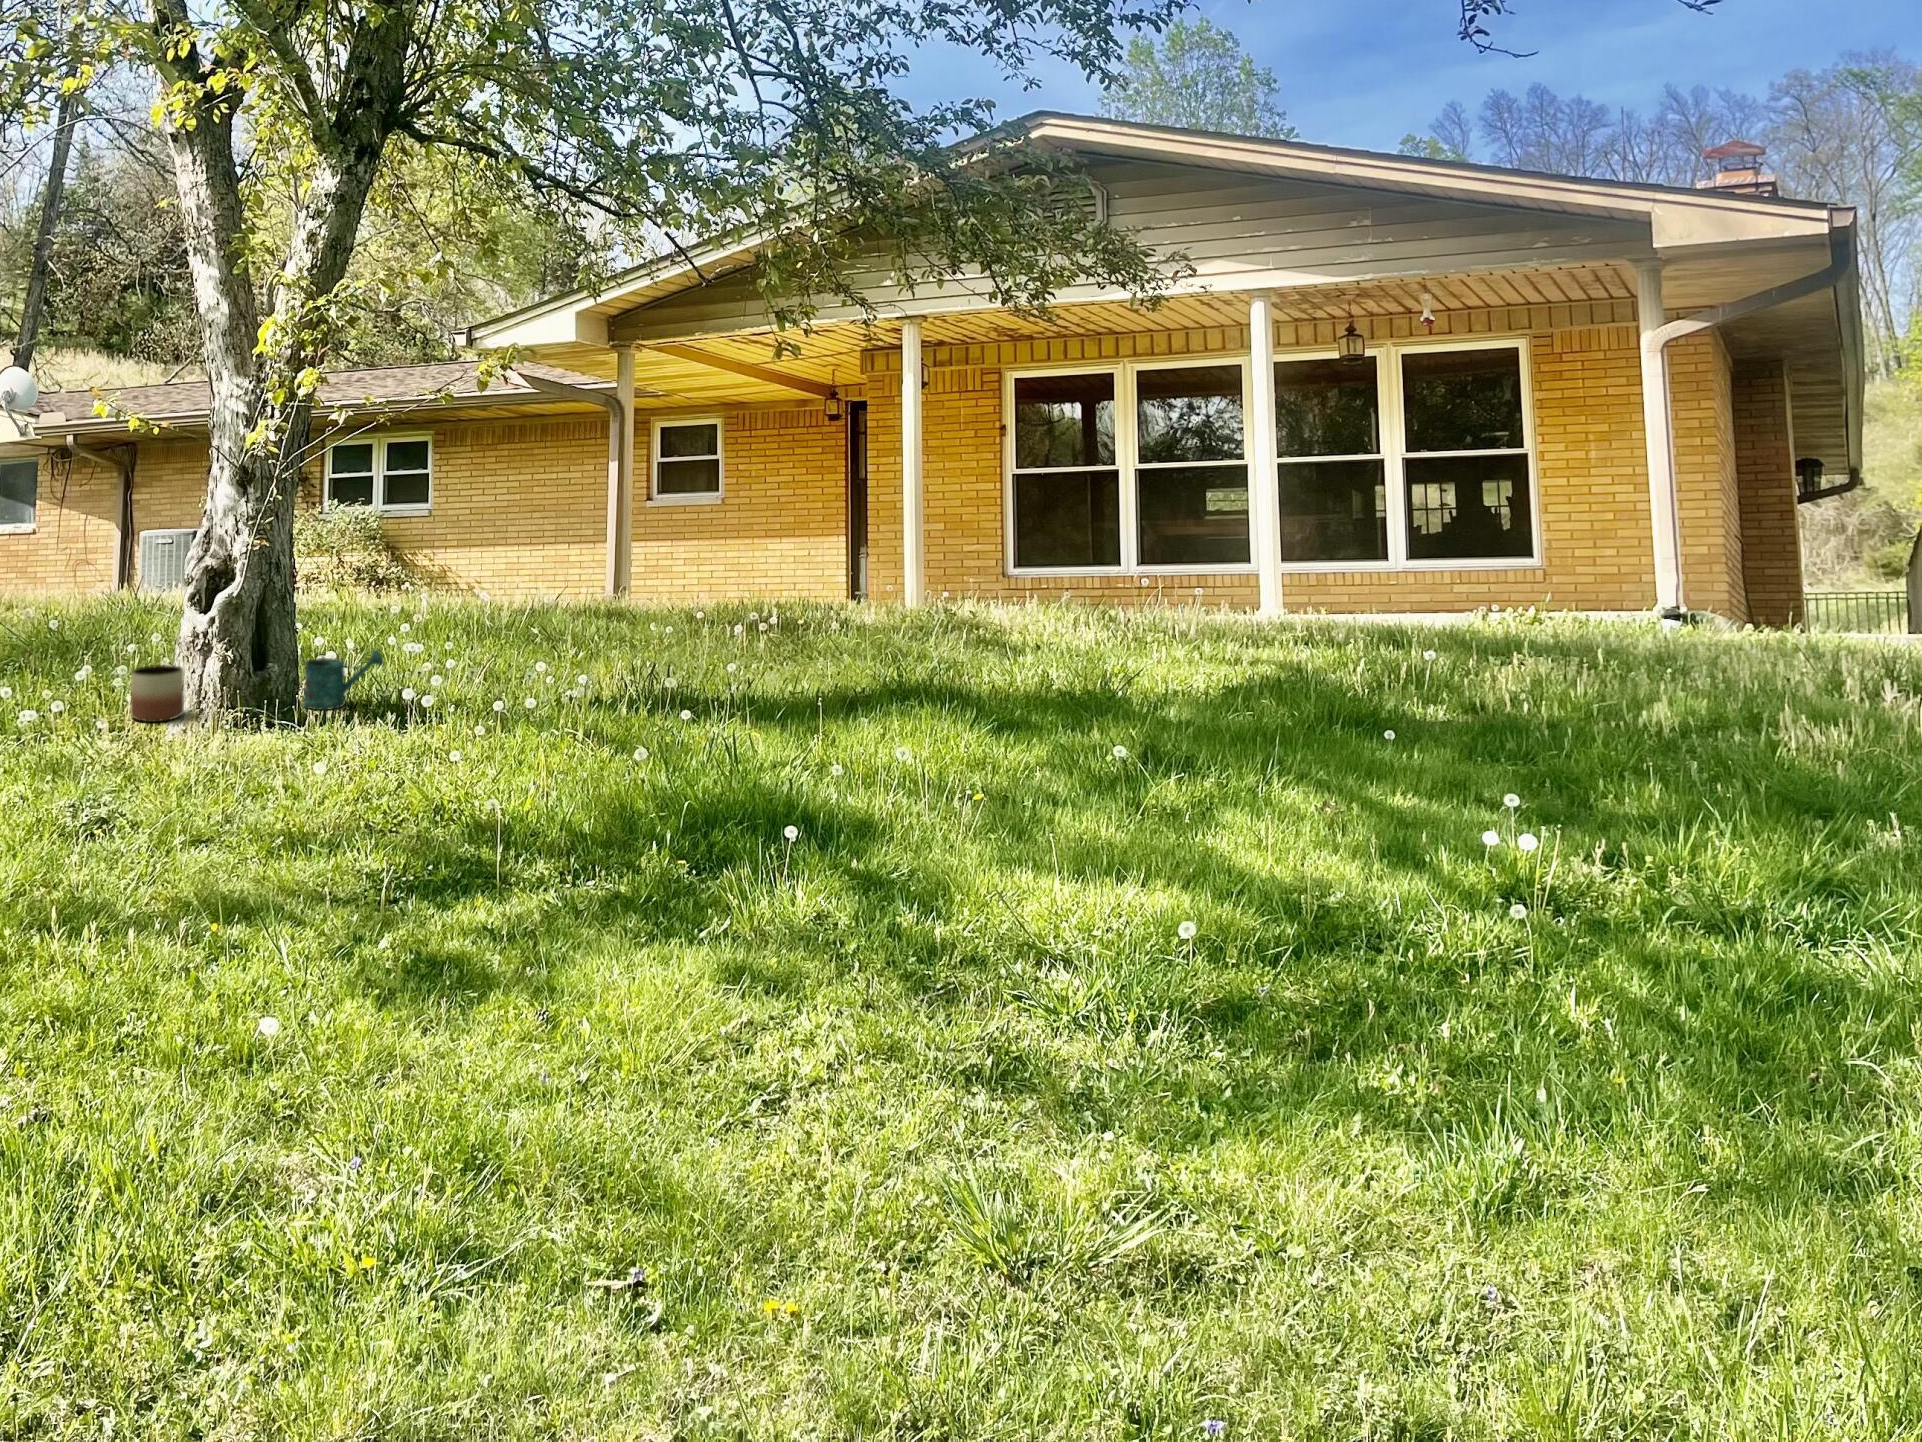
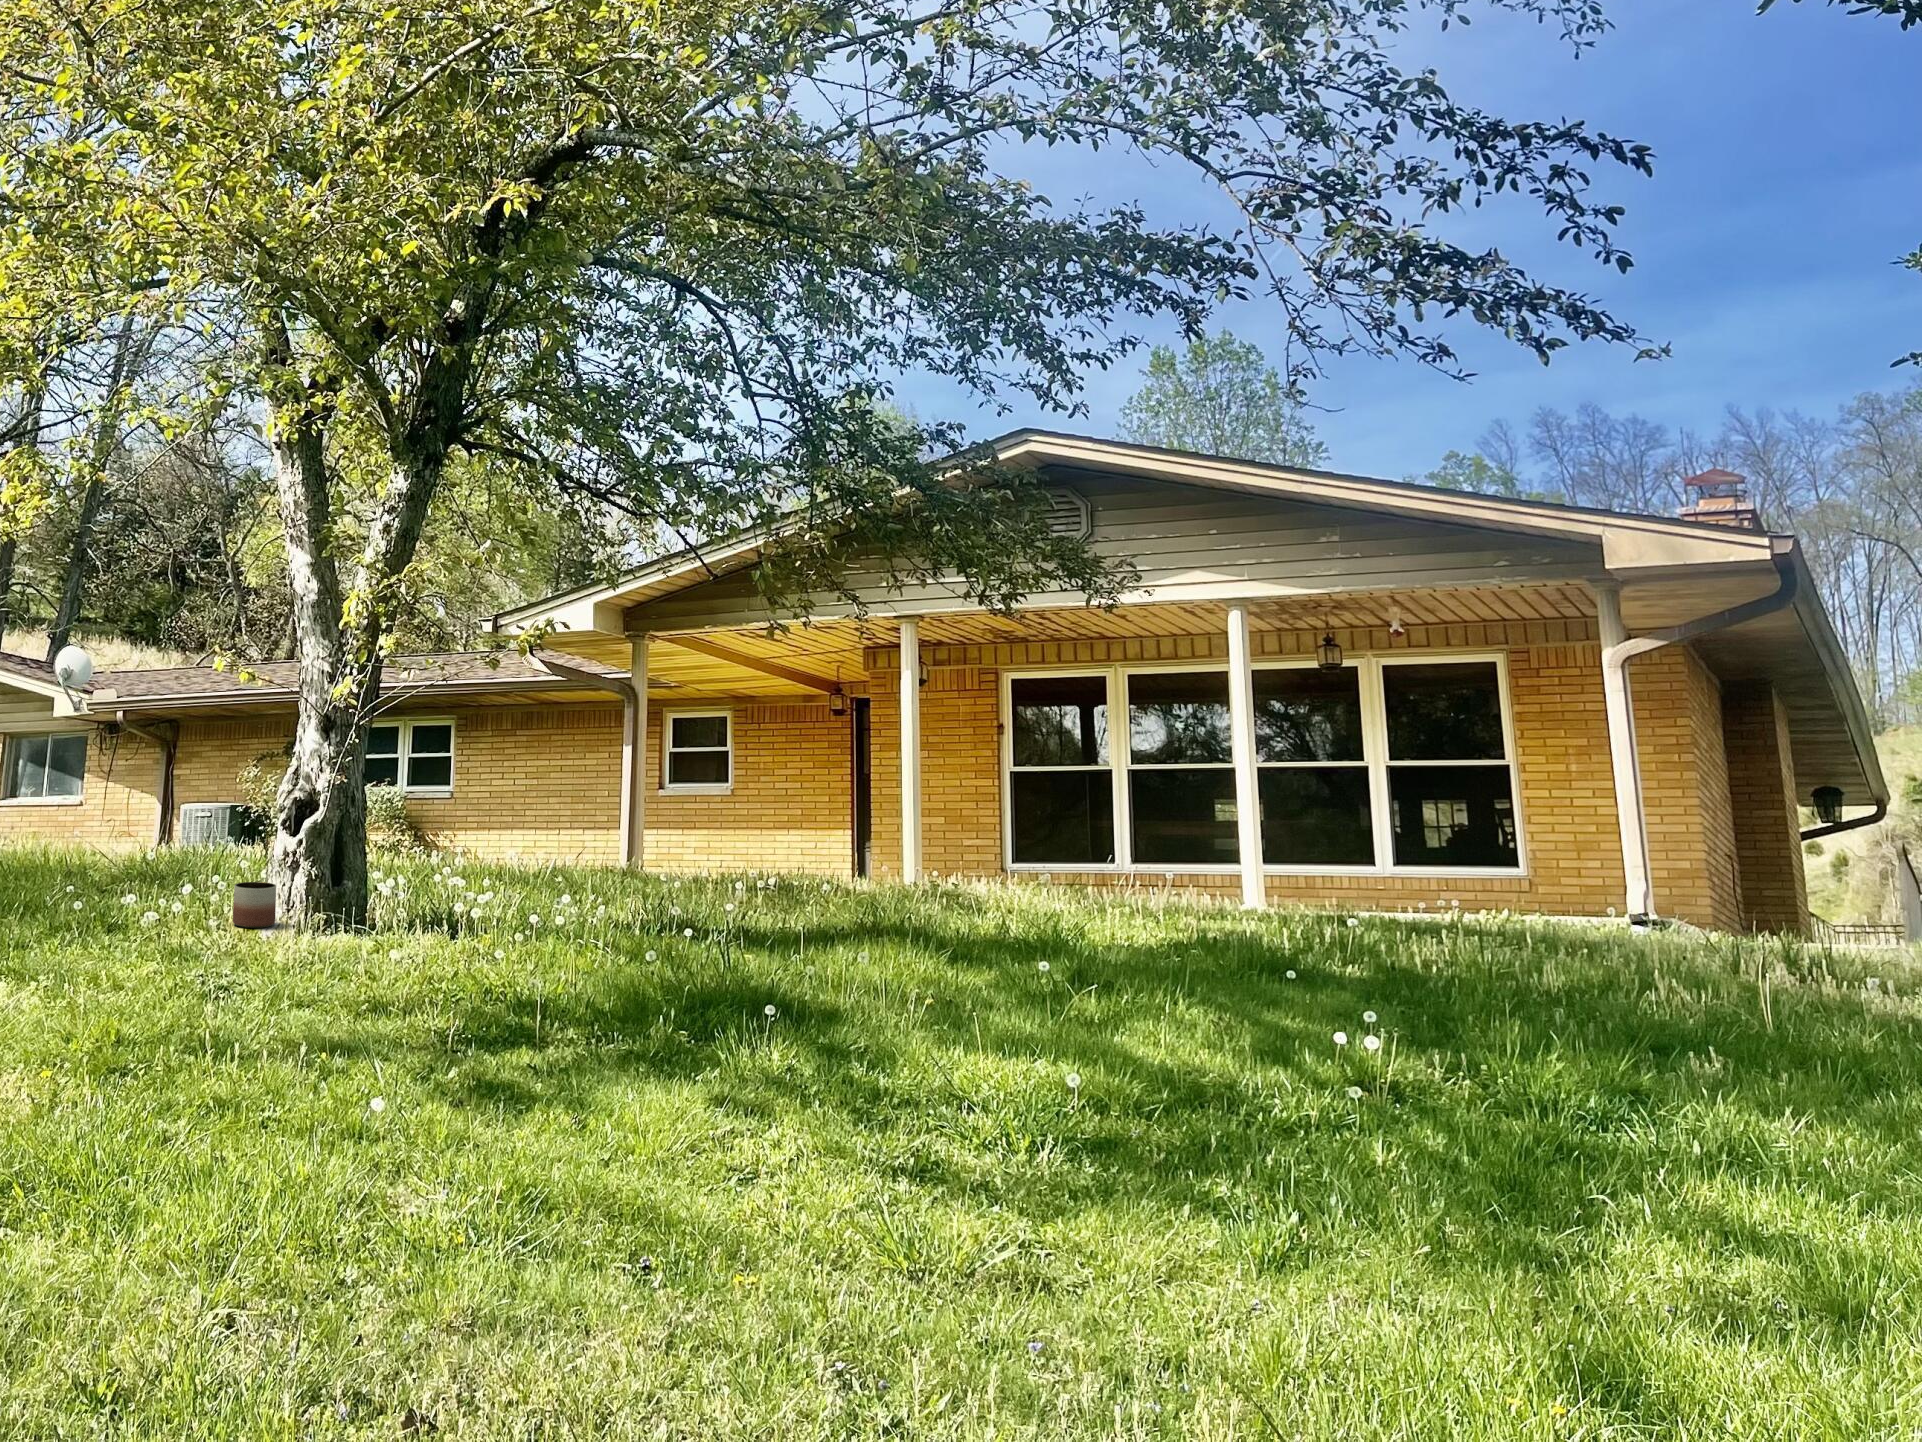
watering can: present [292,650,384,710] -> none [363,874,438,926]

